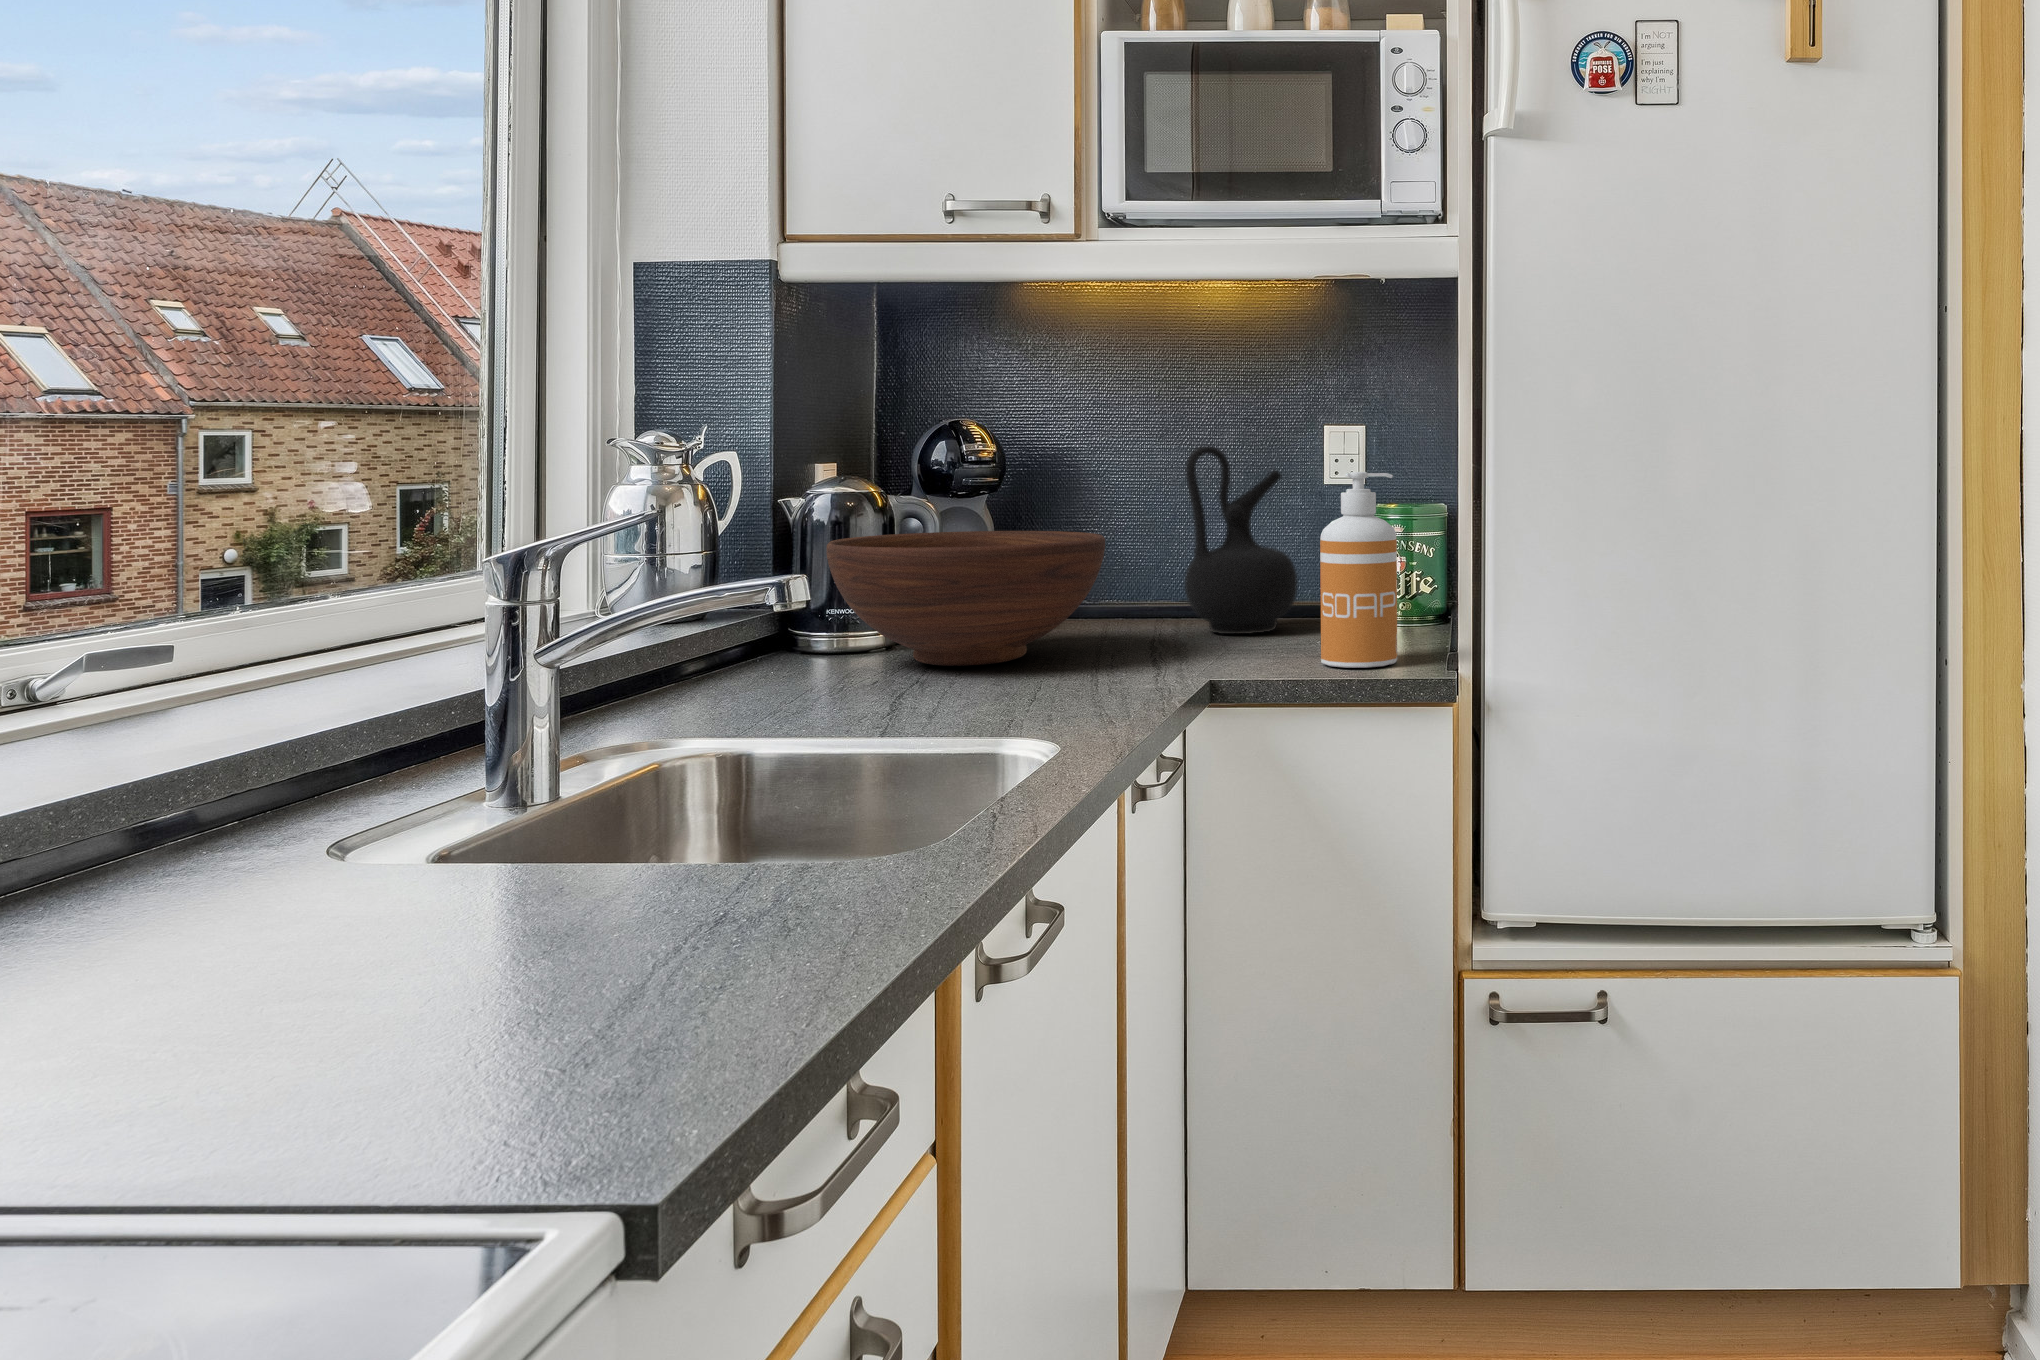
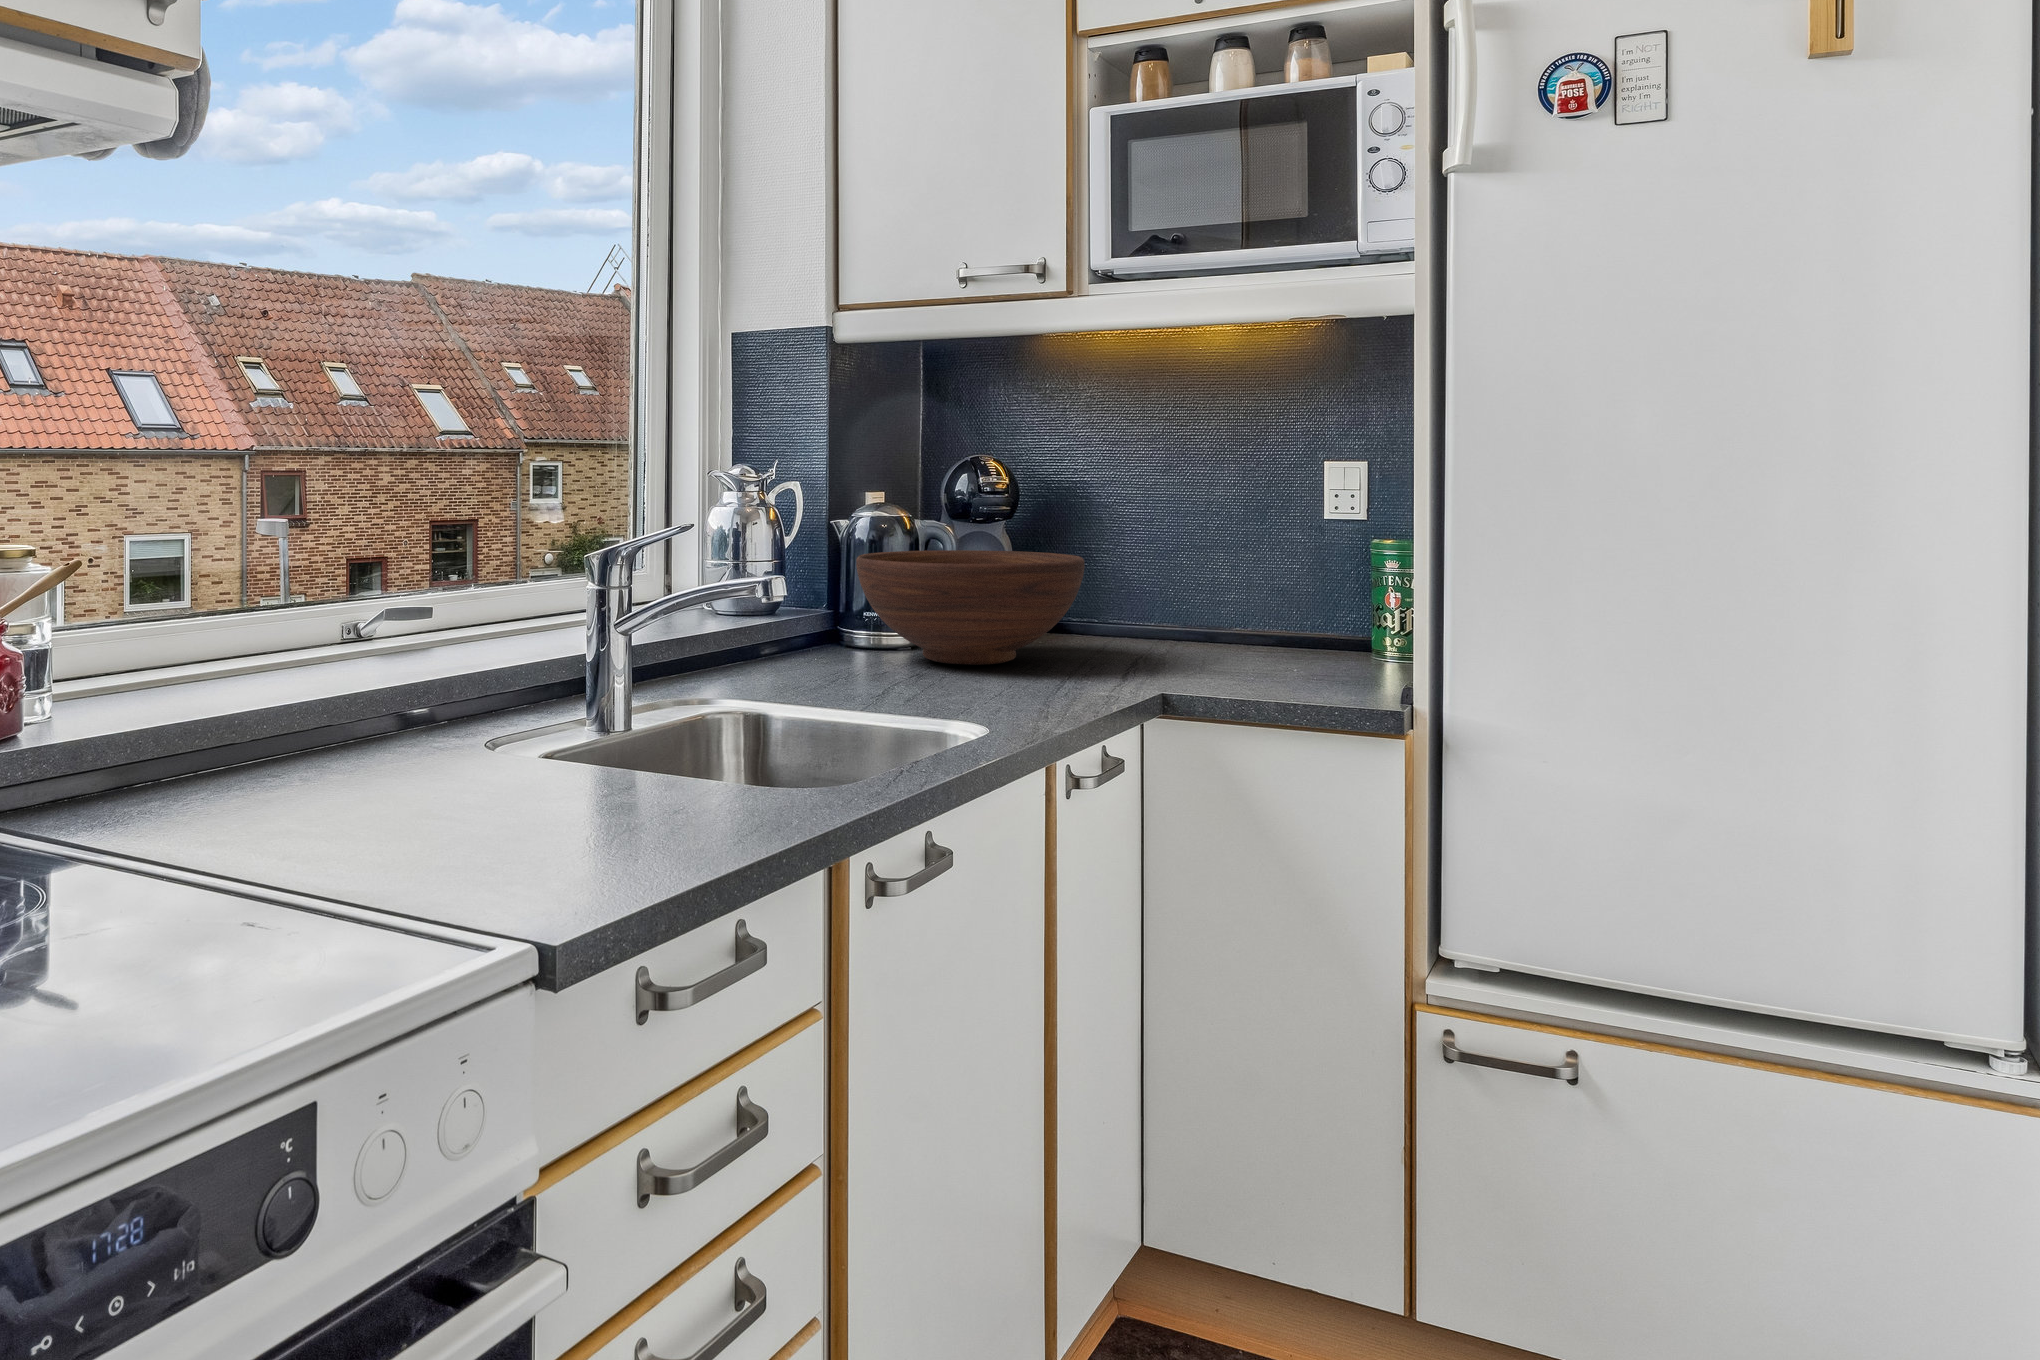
ceramic jug: present [1185,446,1297,634] -> none [1170,478,1280,656]
soap dispenser: present [1320,472,1397,668] -> none [1275,506,1355,695]

